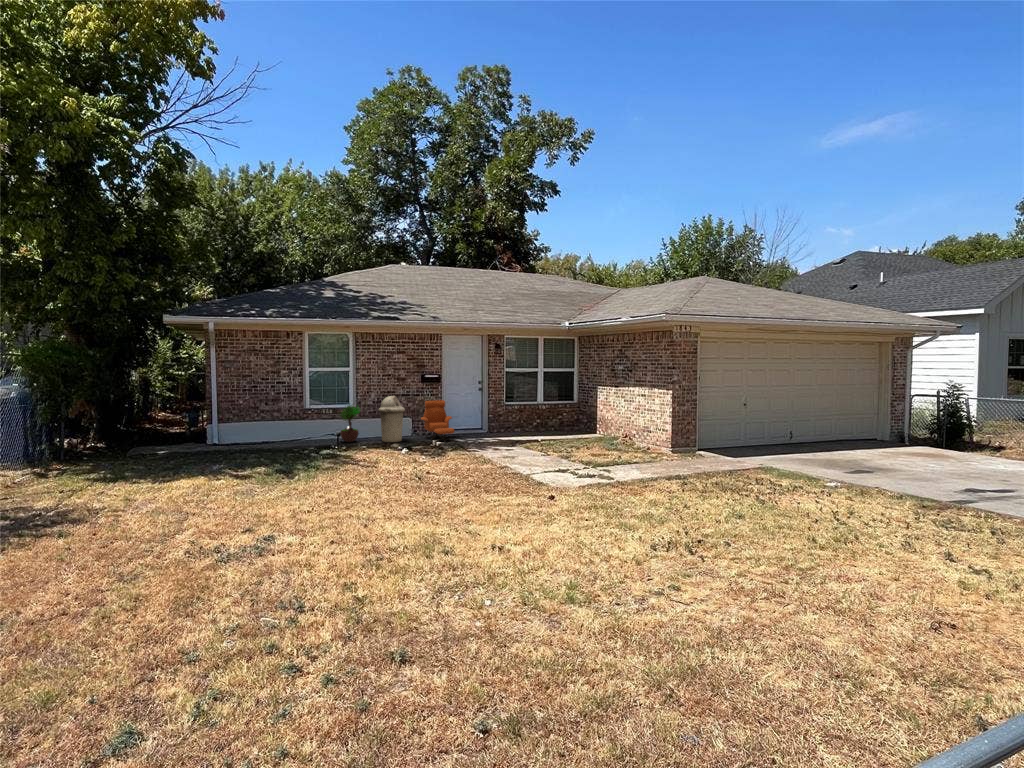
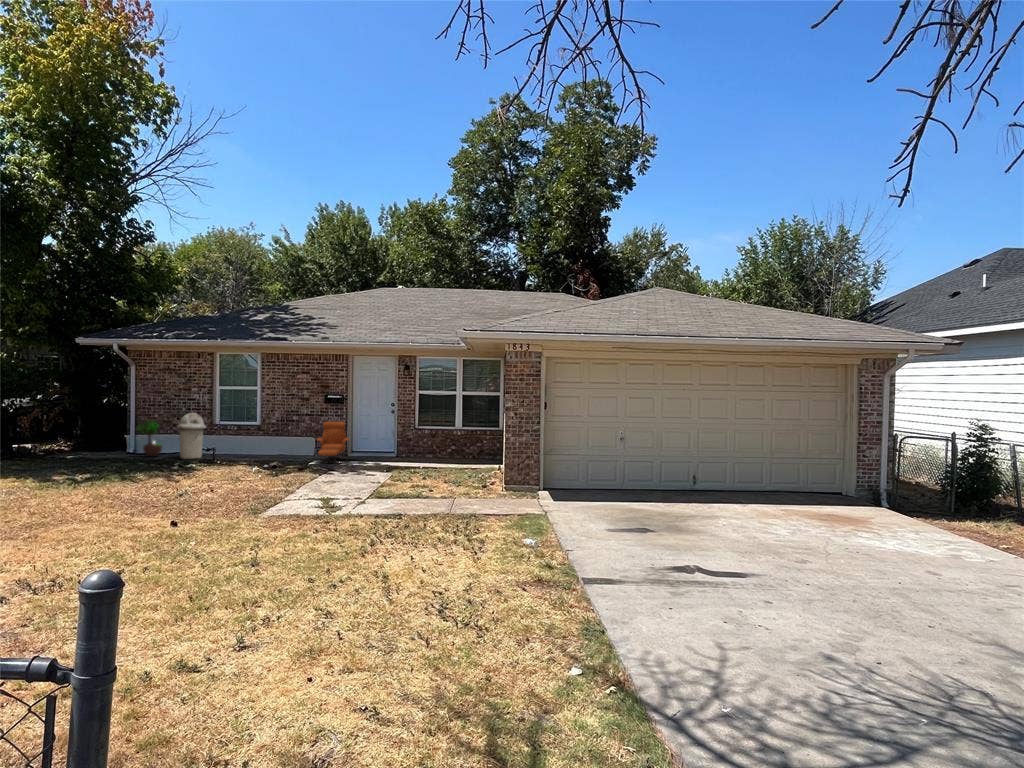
trash can: present [379,396,405,442] -> present [178,413,206,459]
potted tree: present [340,406,360,442] -> present [137,421,162,456]

